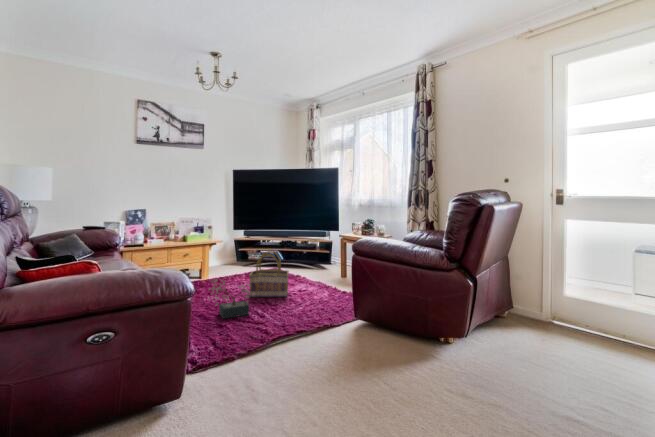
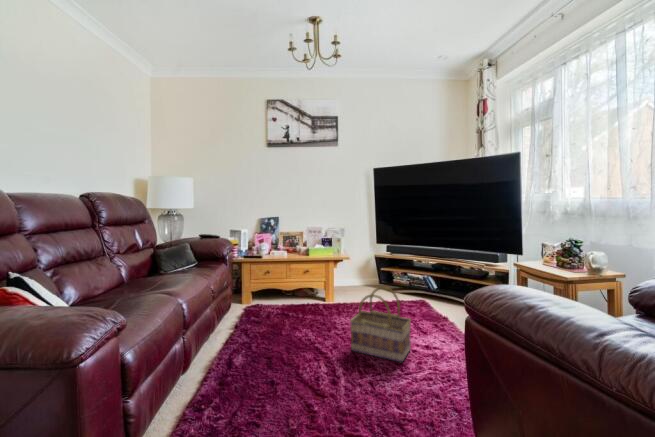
decorative plant: present [209,279,255,319] -> none [273,329,338,393]

